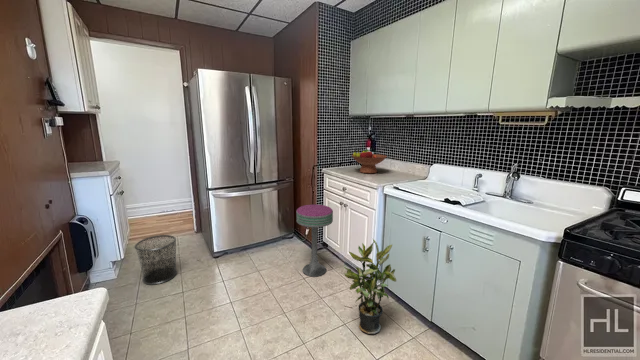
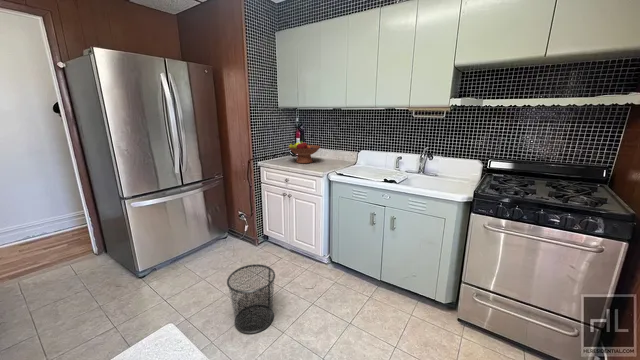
bar stool: present [296,204,333,277] -> none [241,198,279,270]
waste bin: present [135,235,177,285] -> present [227,264,275,333]
potted plant: present [344,240,396,334] -> none [312,221,355,306]

